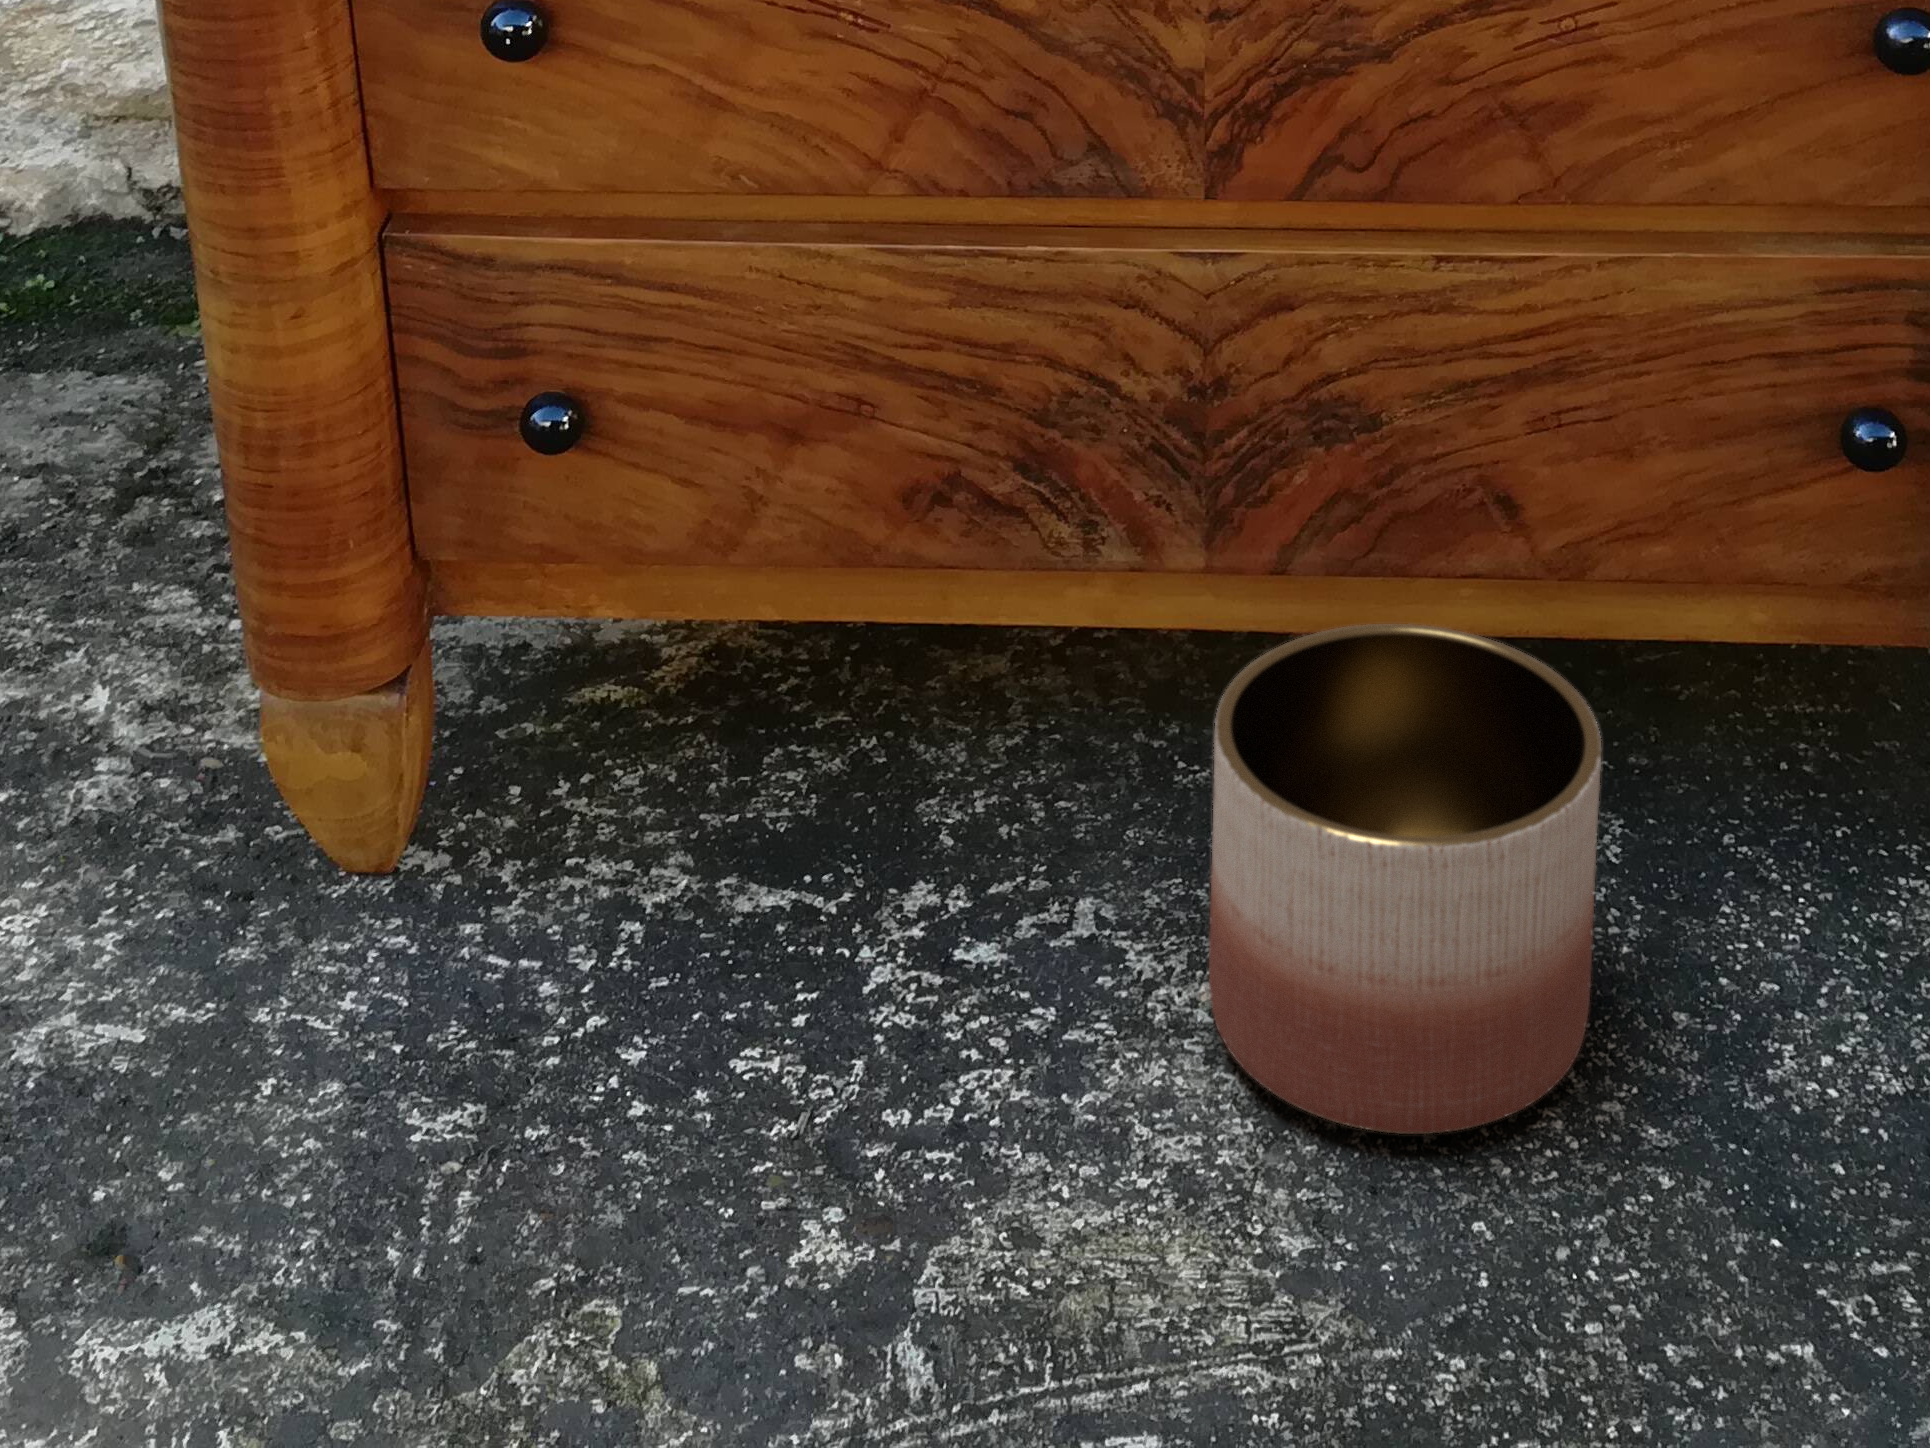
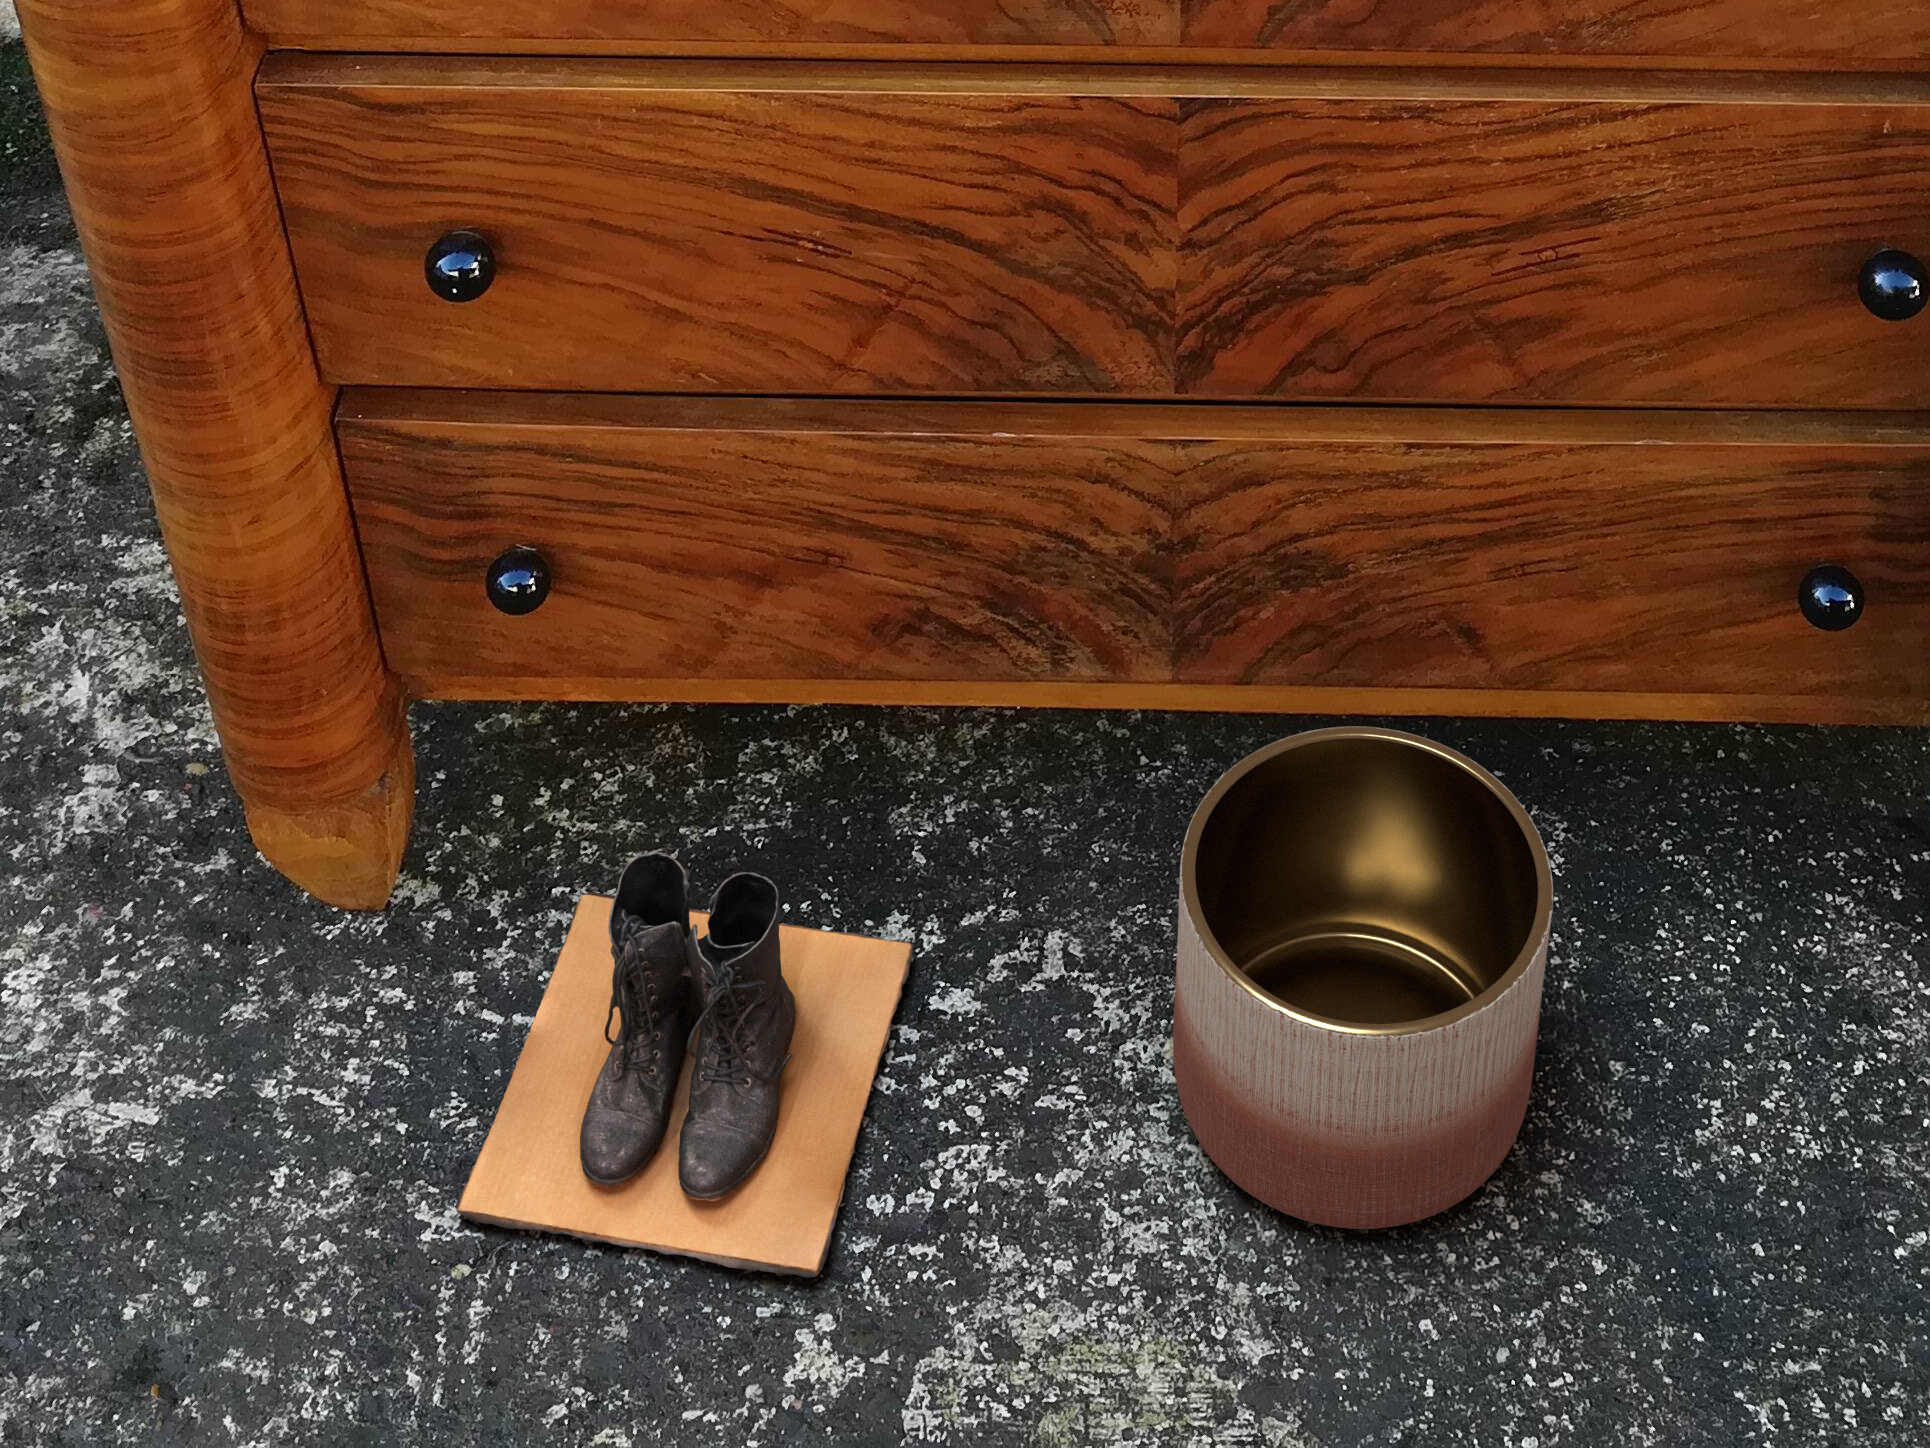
boots: none [450,743,938,1166] -> present [456,852,913,1277]

